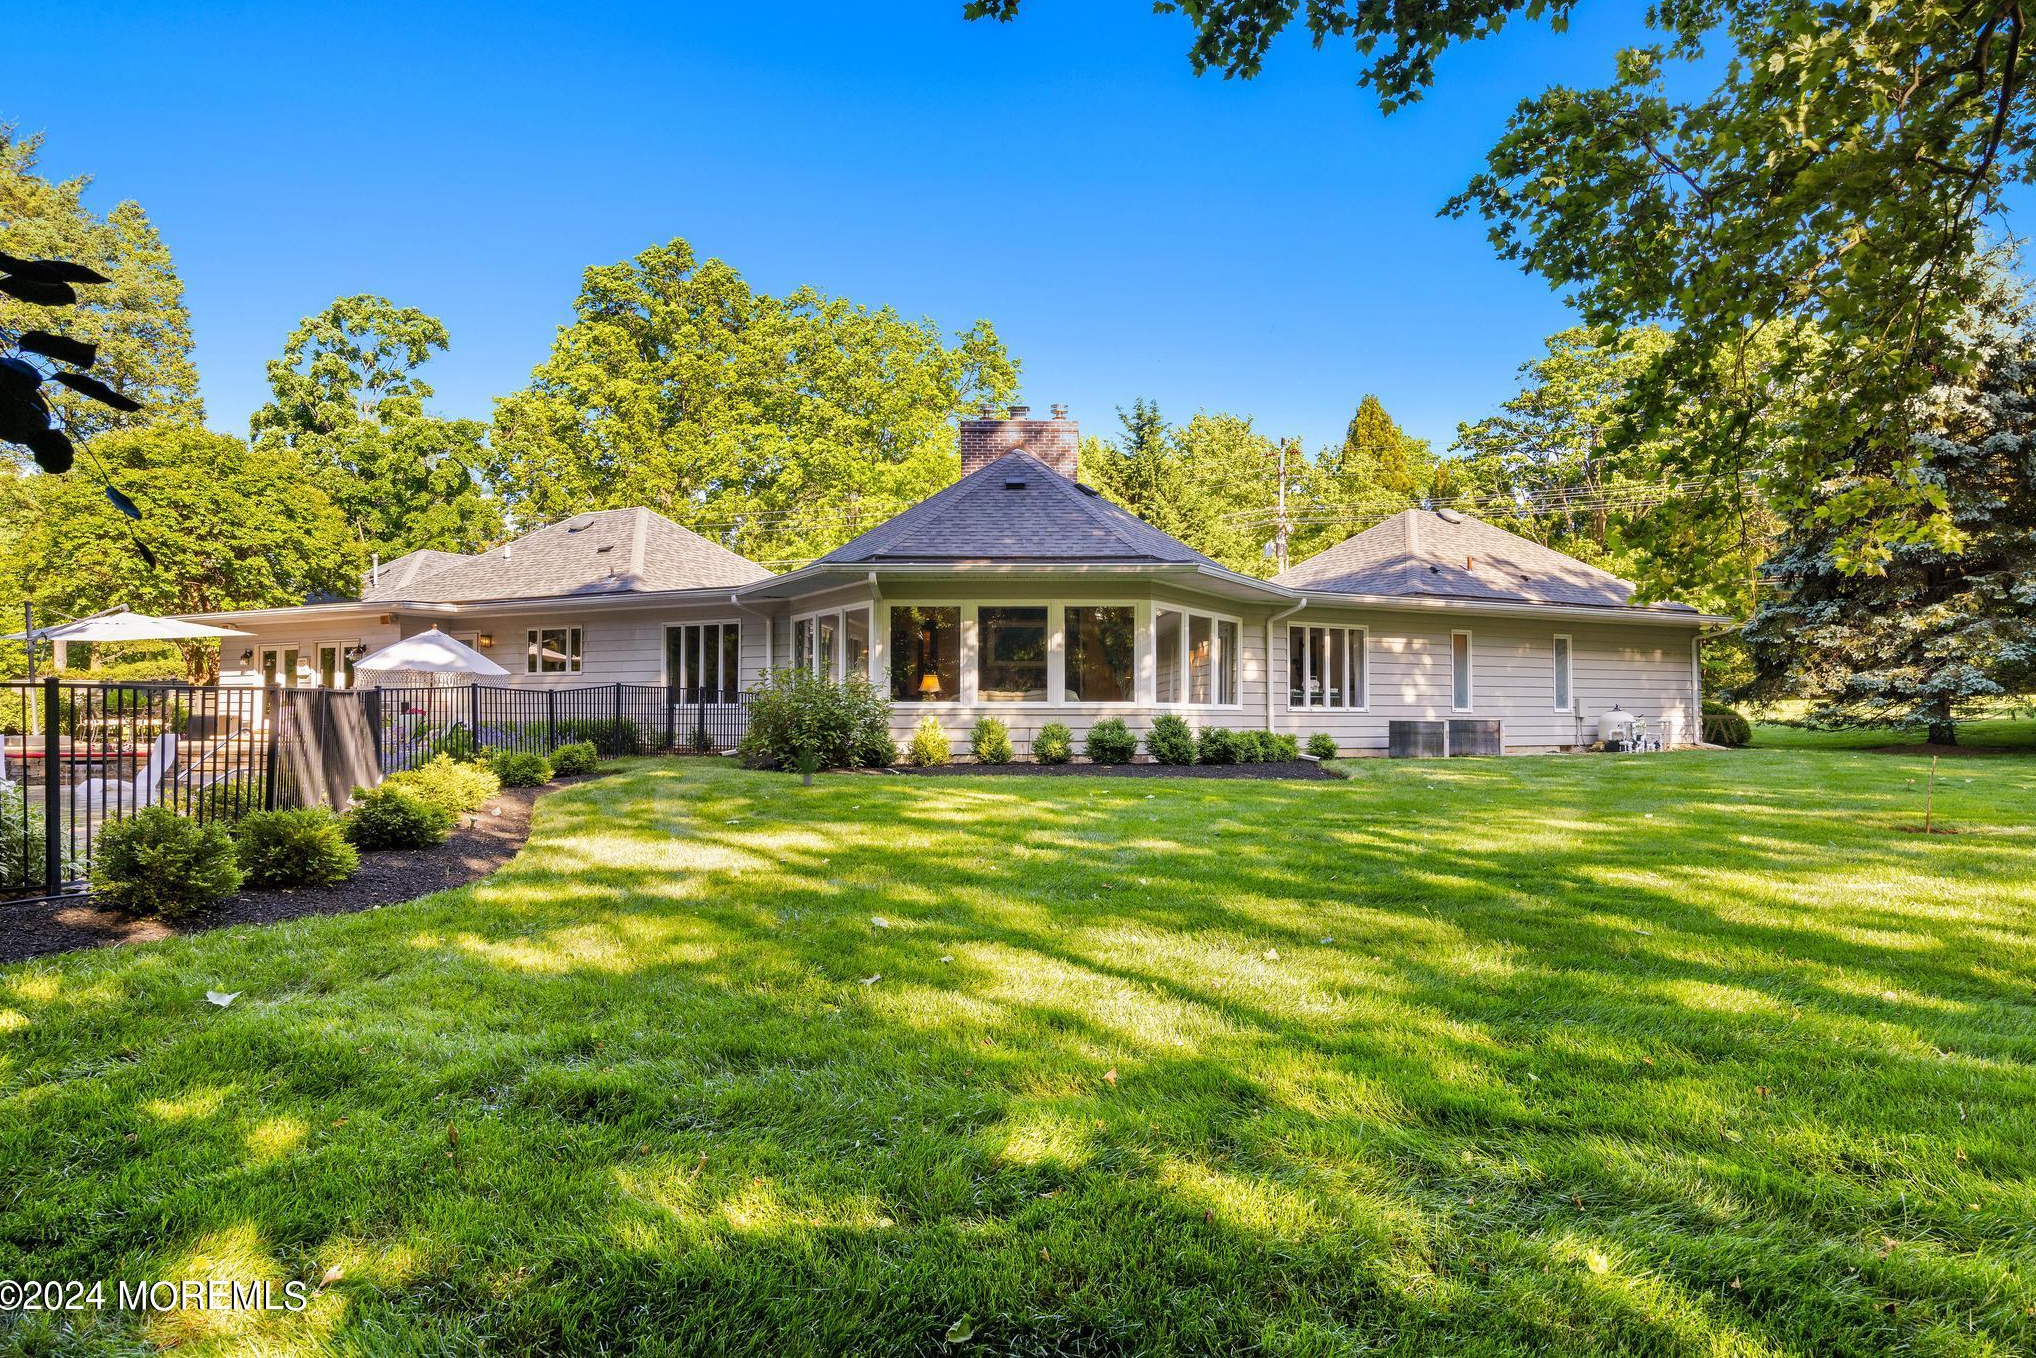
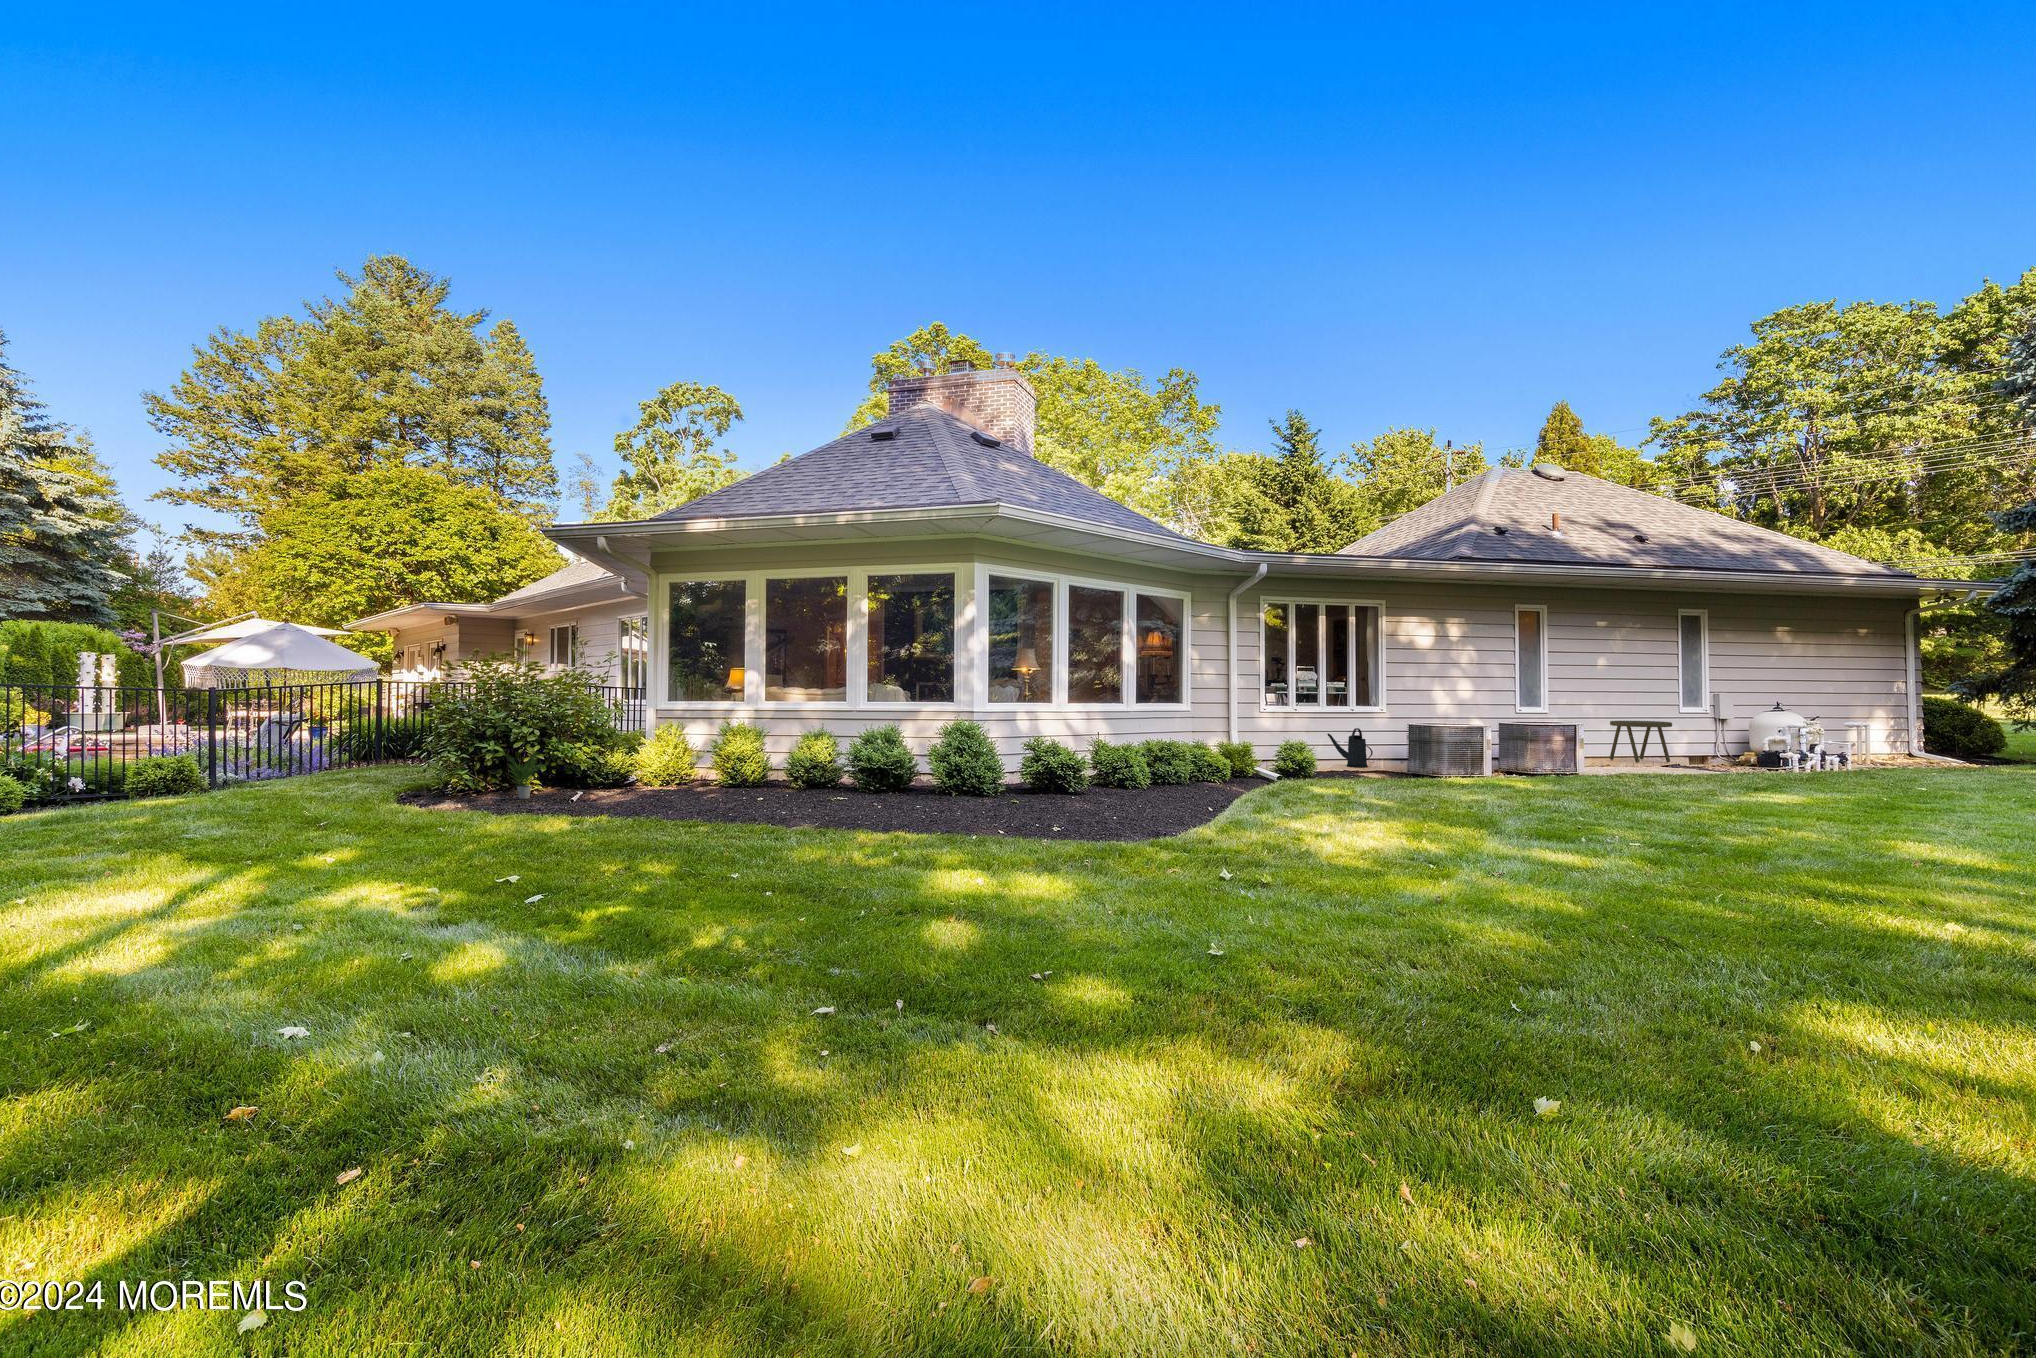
side table: present [1700,715,1741,743] -> present [1610,721,1672,763]
watering can: none [1333,725,1370,755] -> present [1327,728,1373,767]

